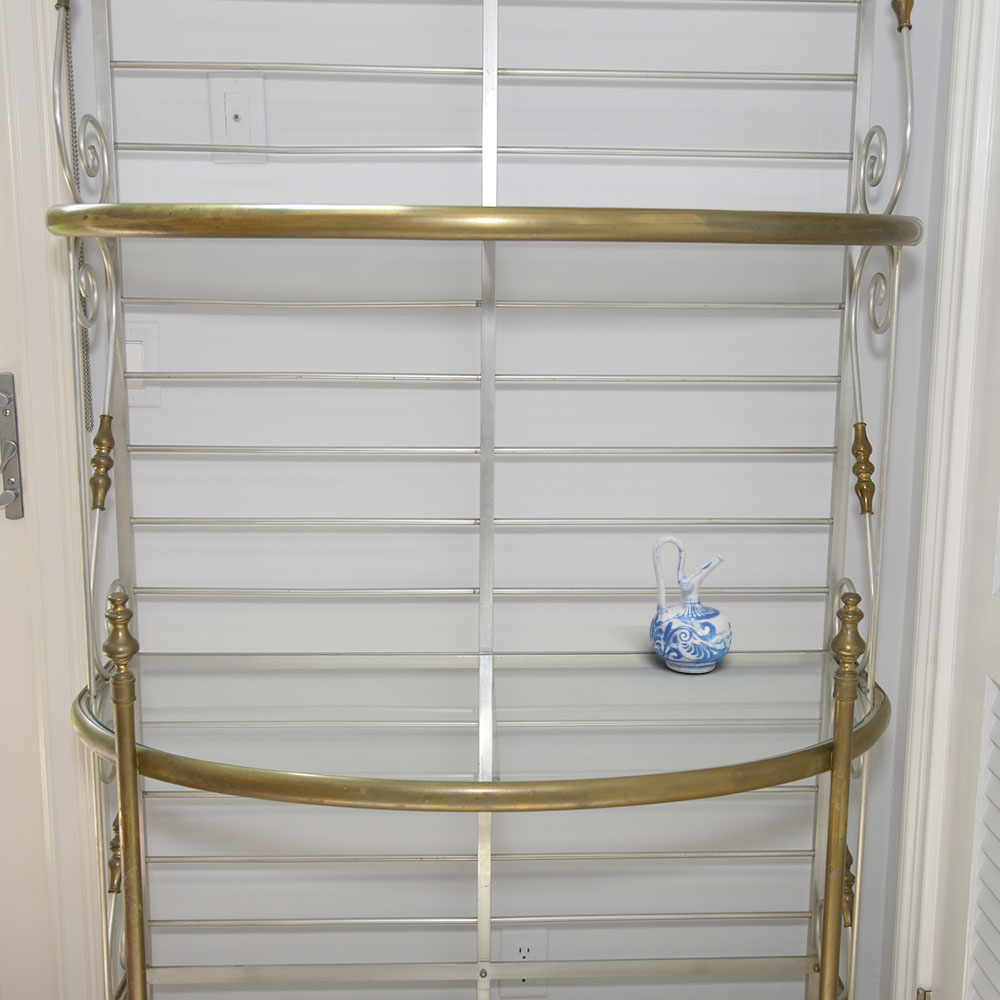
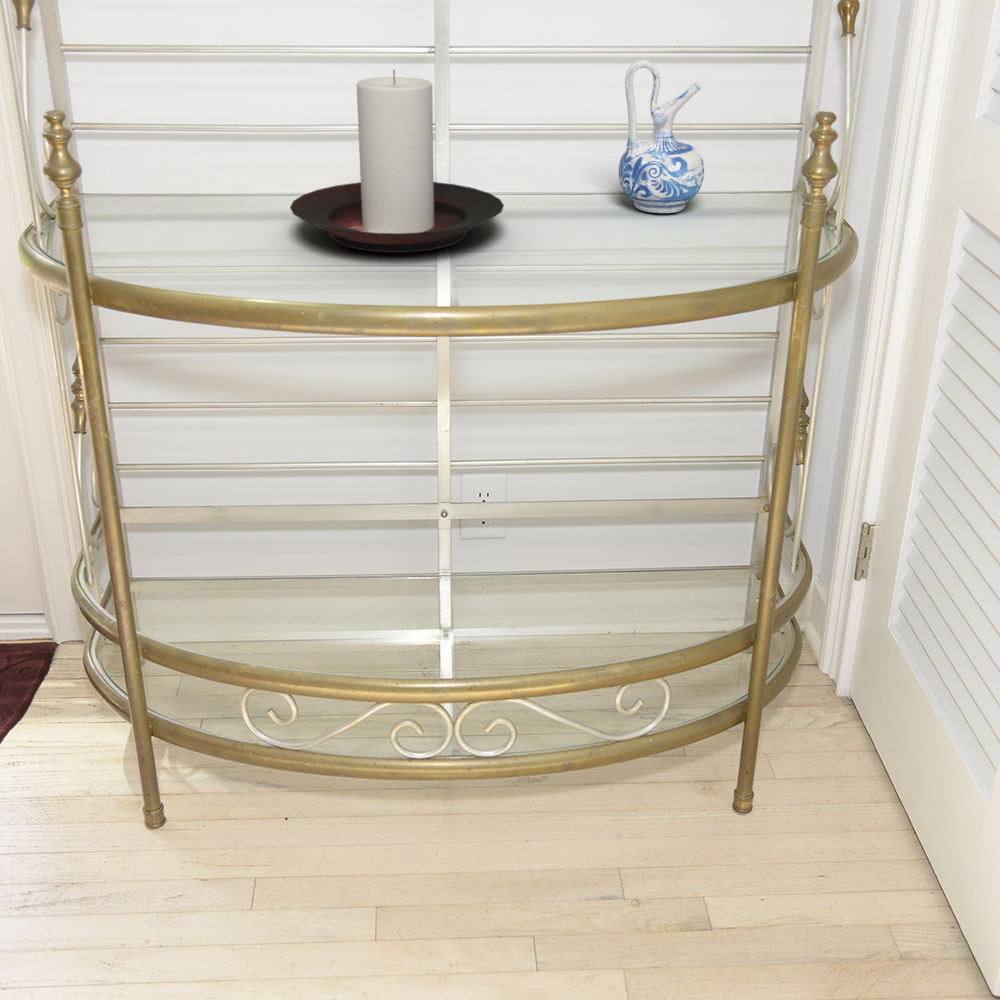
candle holder: none [337,550,542,718] -> present [290,70,504,253]

